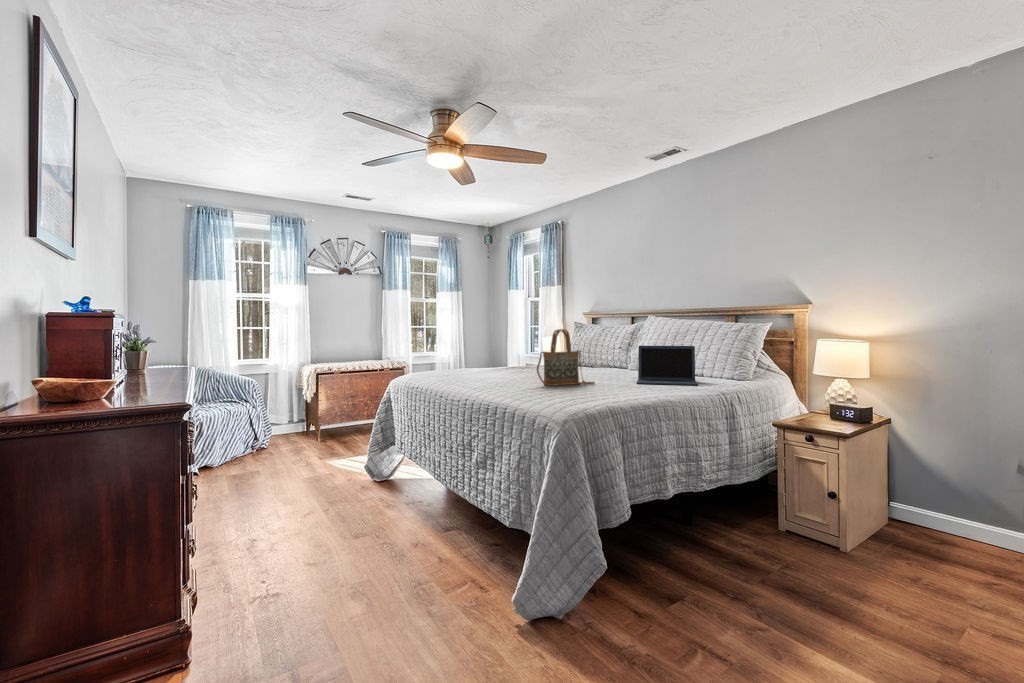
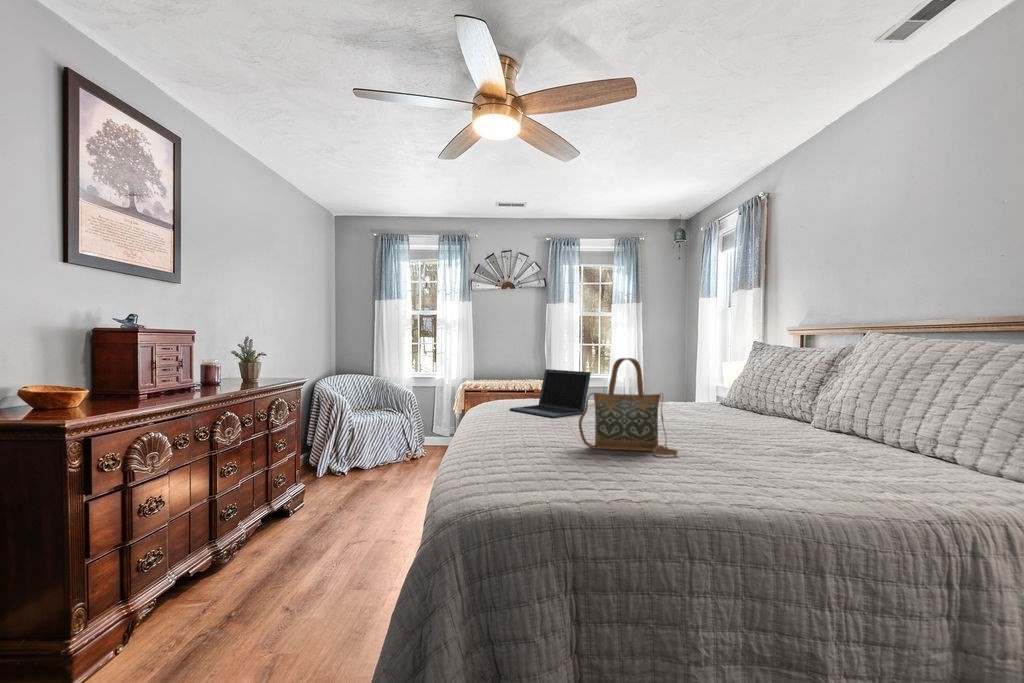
laptop: present [637,346,698,385] -> present [510,369,591,418]

